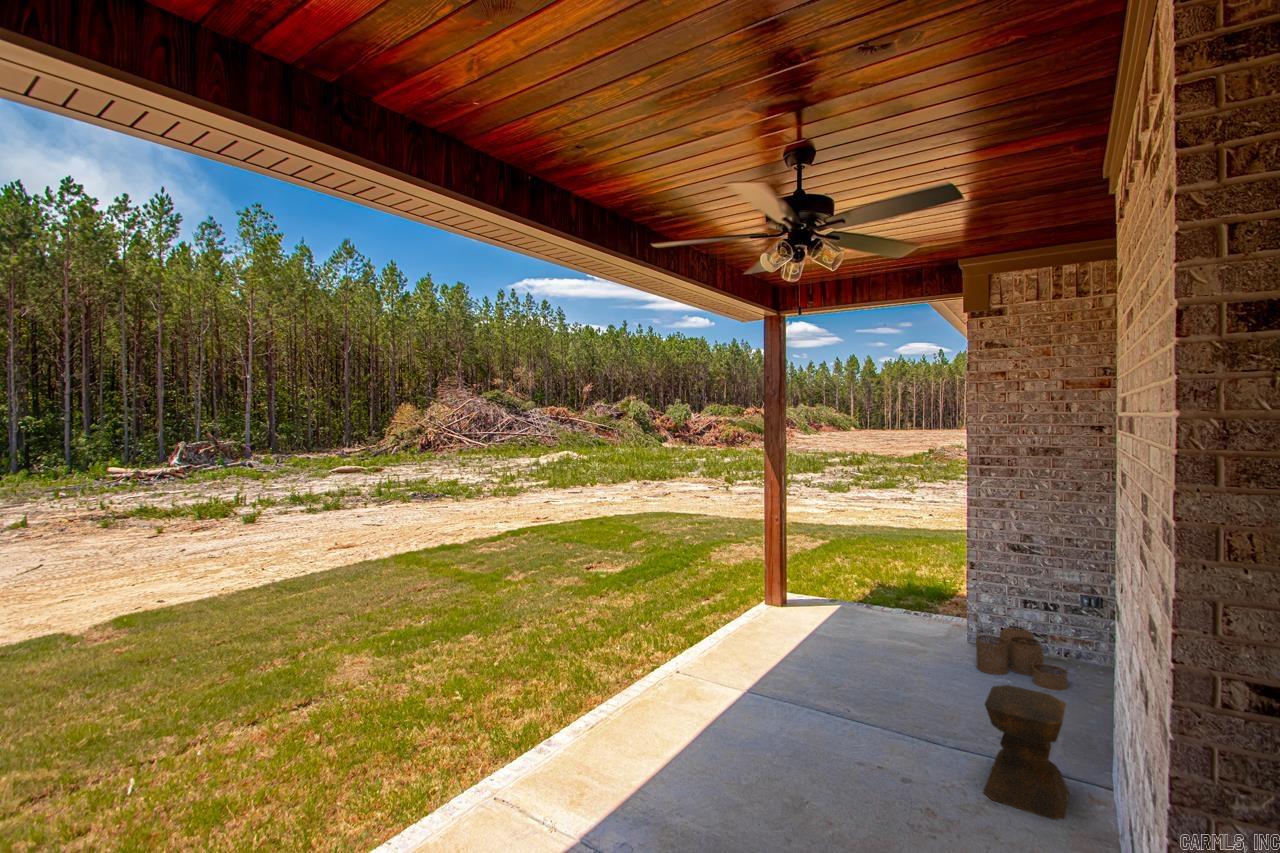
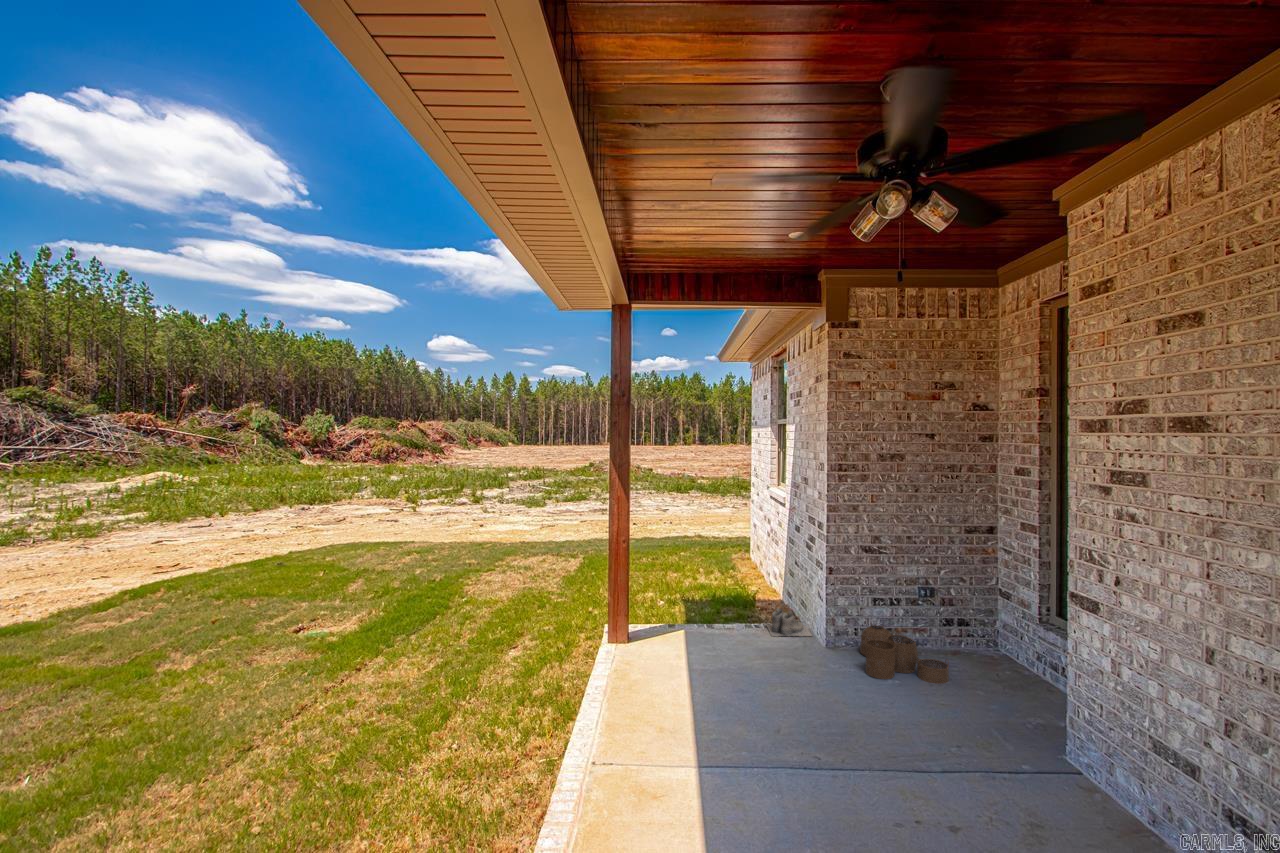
boots: none [923,599,974,630] -> present [767,608,812,636]
stool: present [983,685,1069,820] -> none [1028,697,1141,837]

